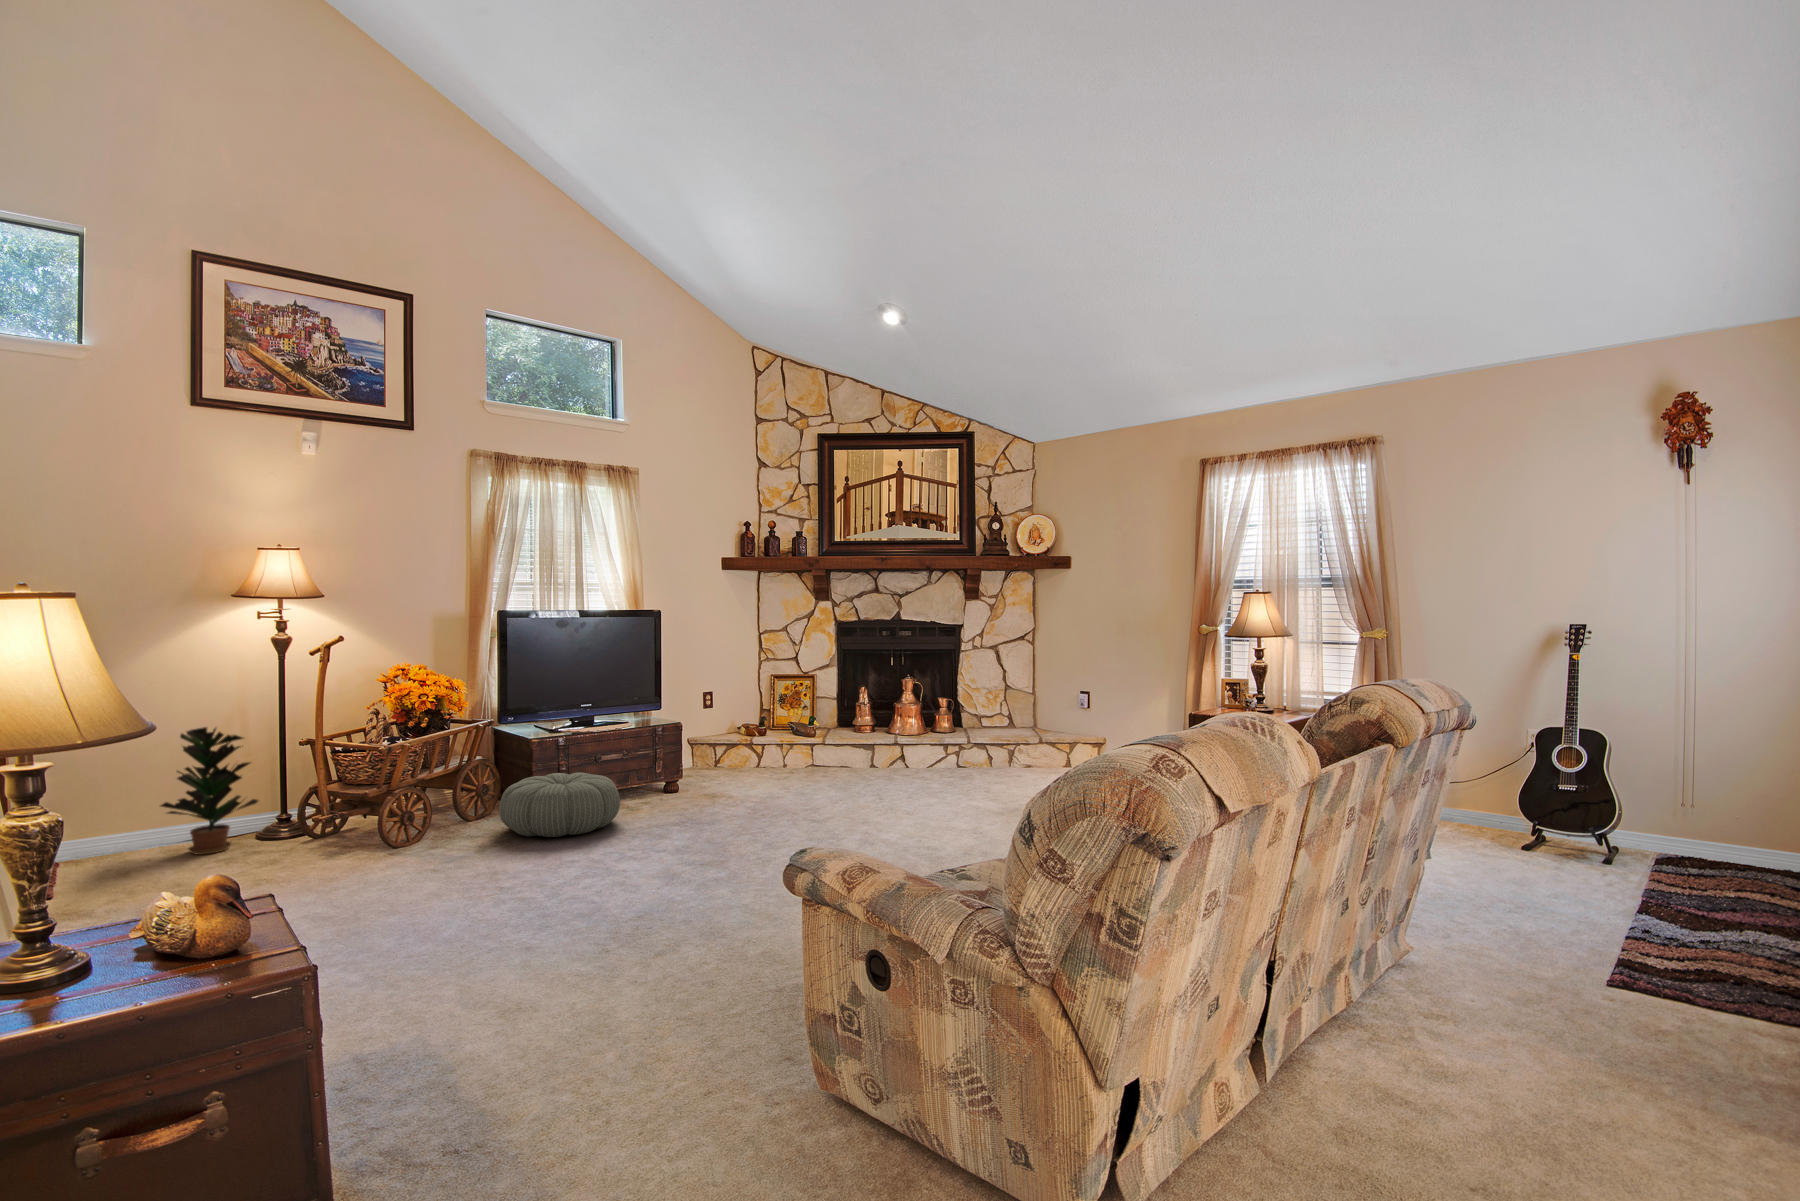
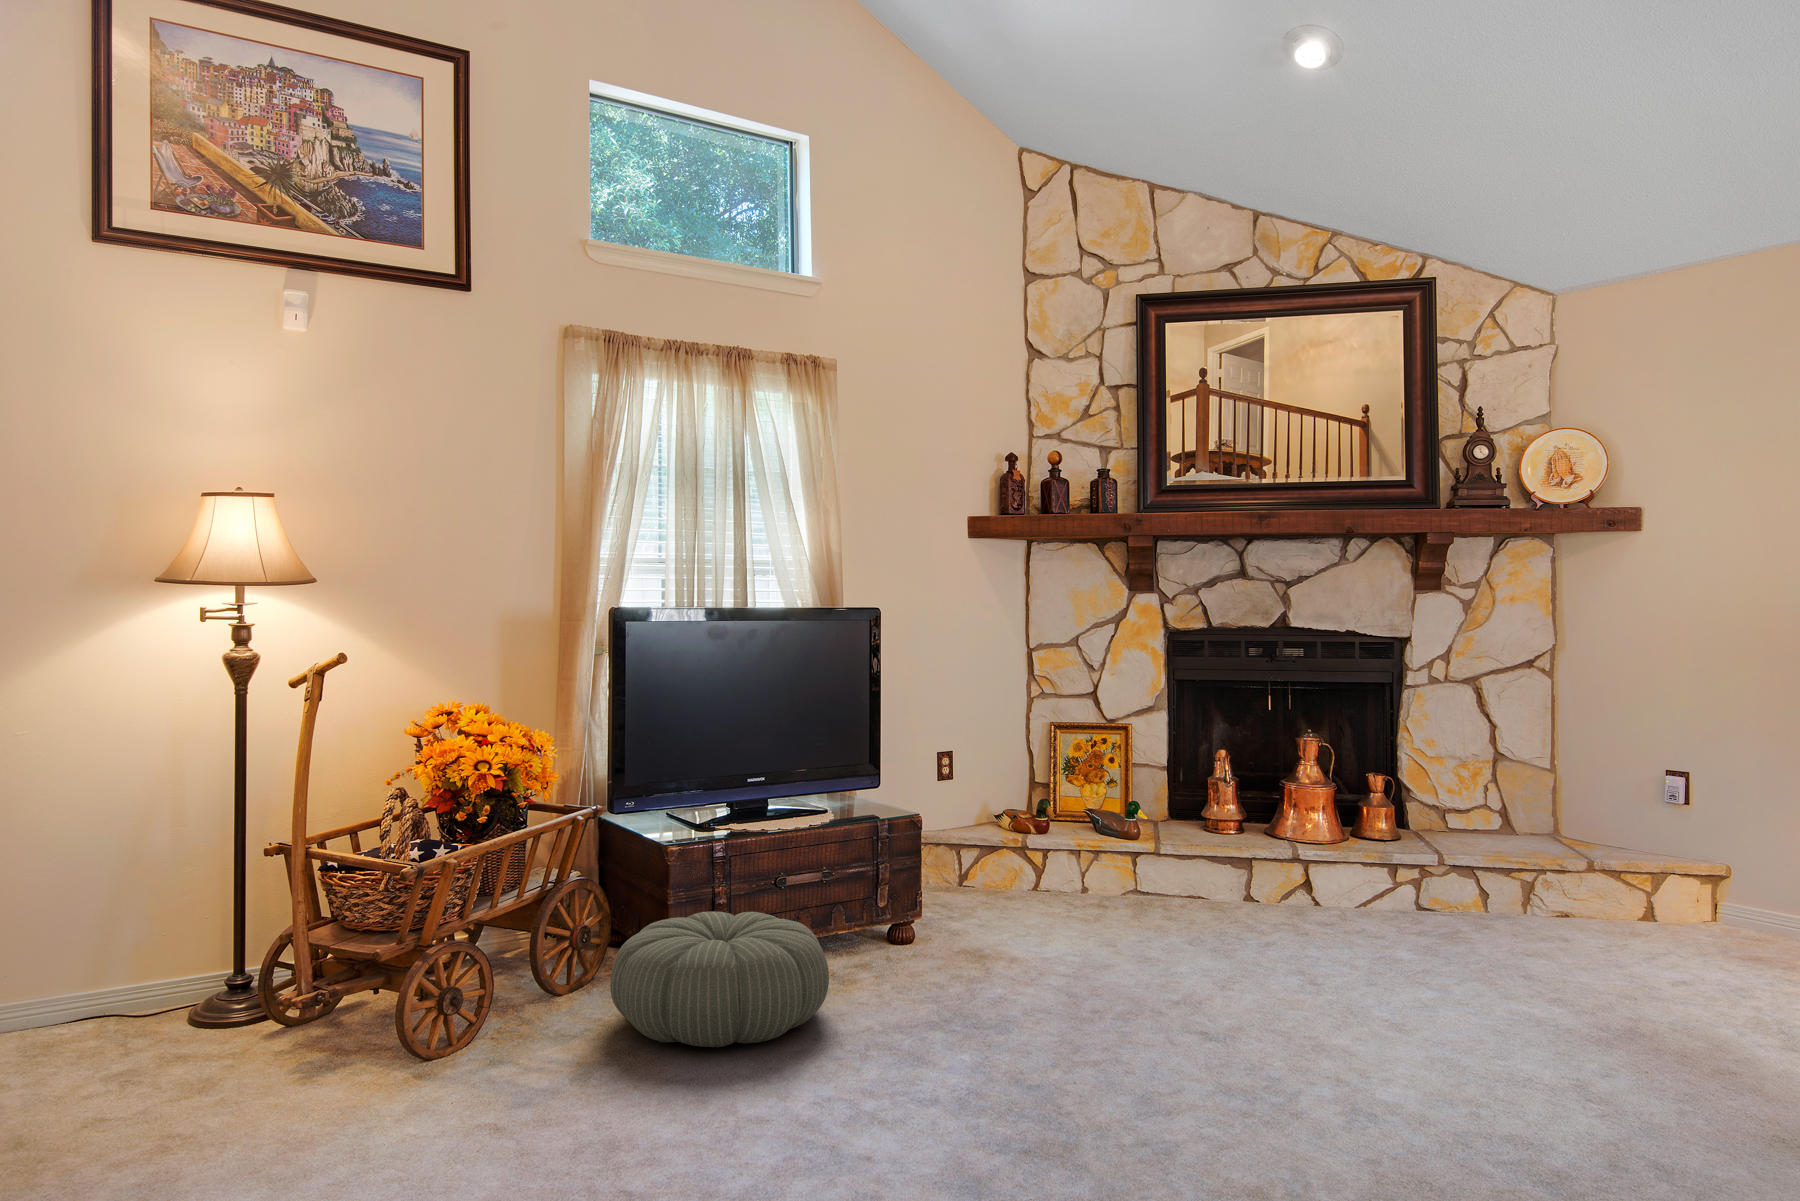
potted plant: present [161,727,258,855] -> none [32,813,204,1048]

